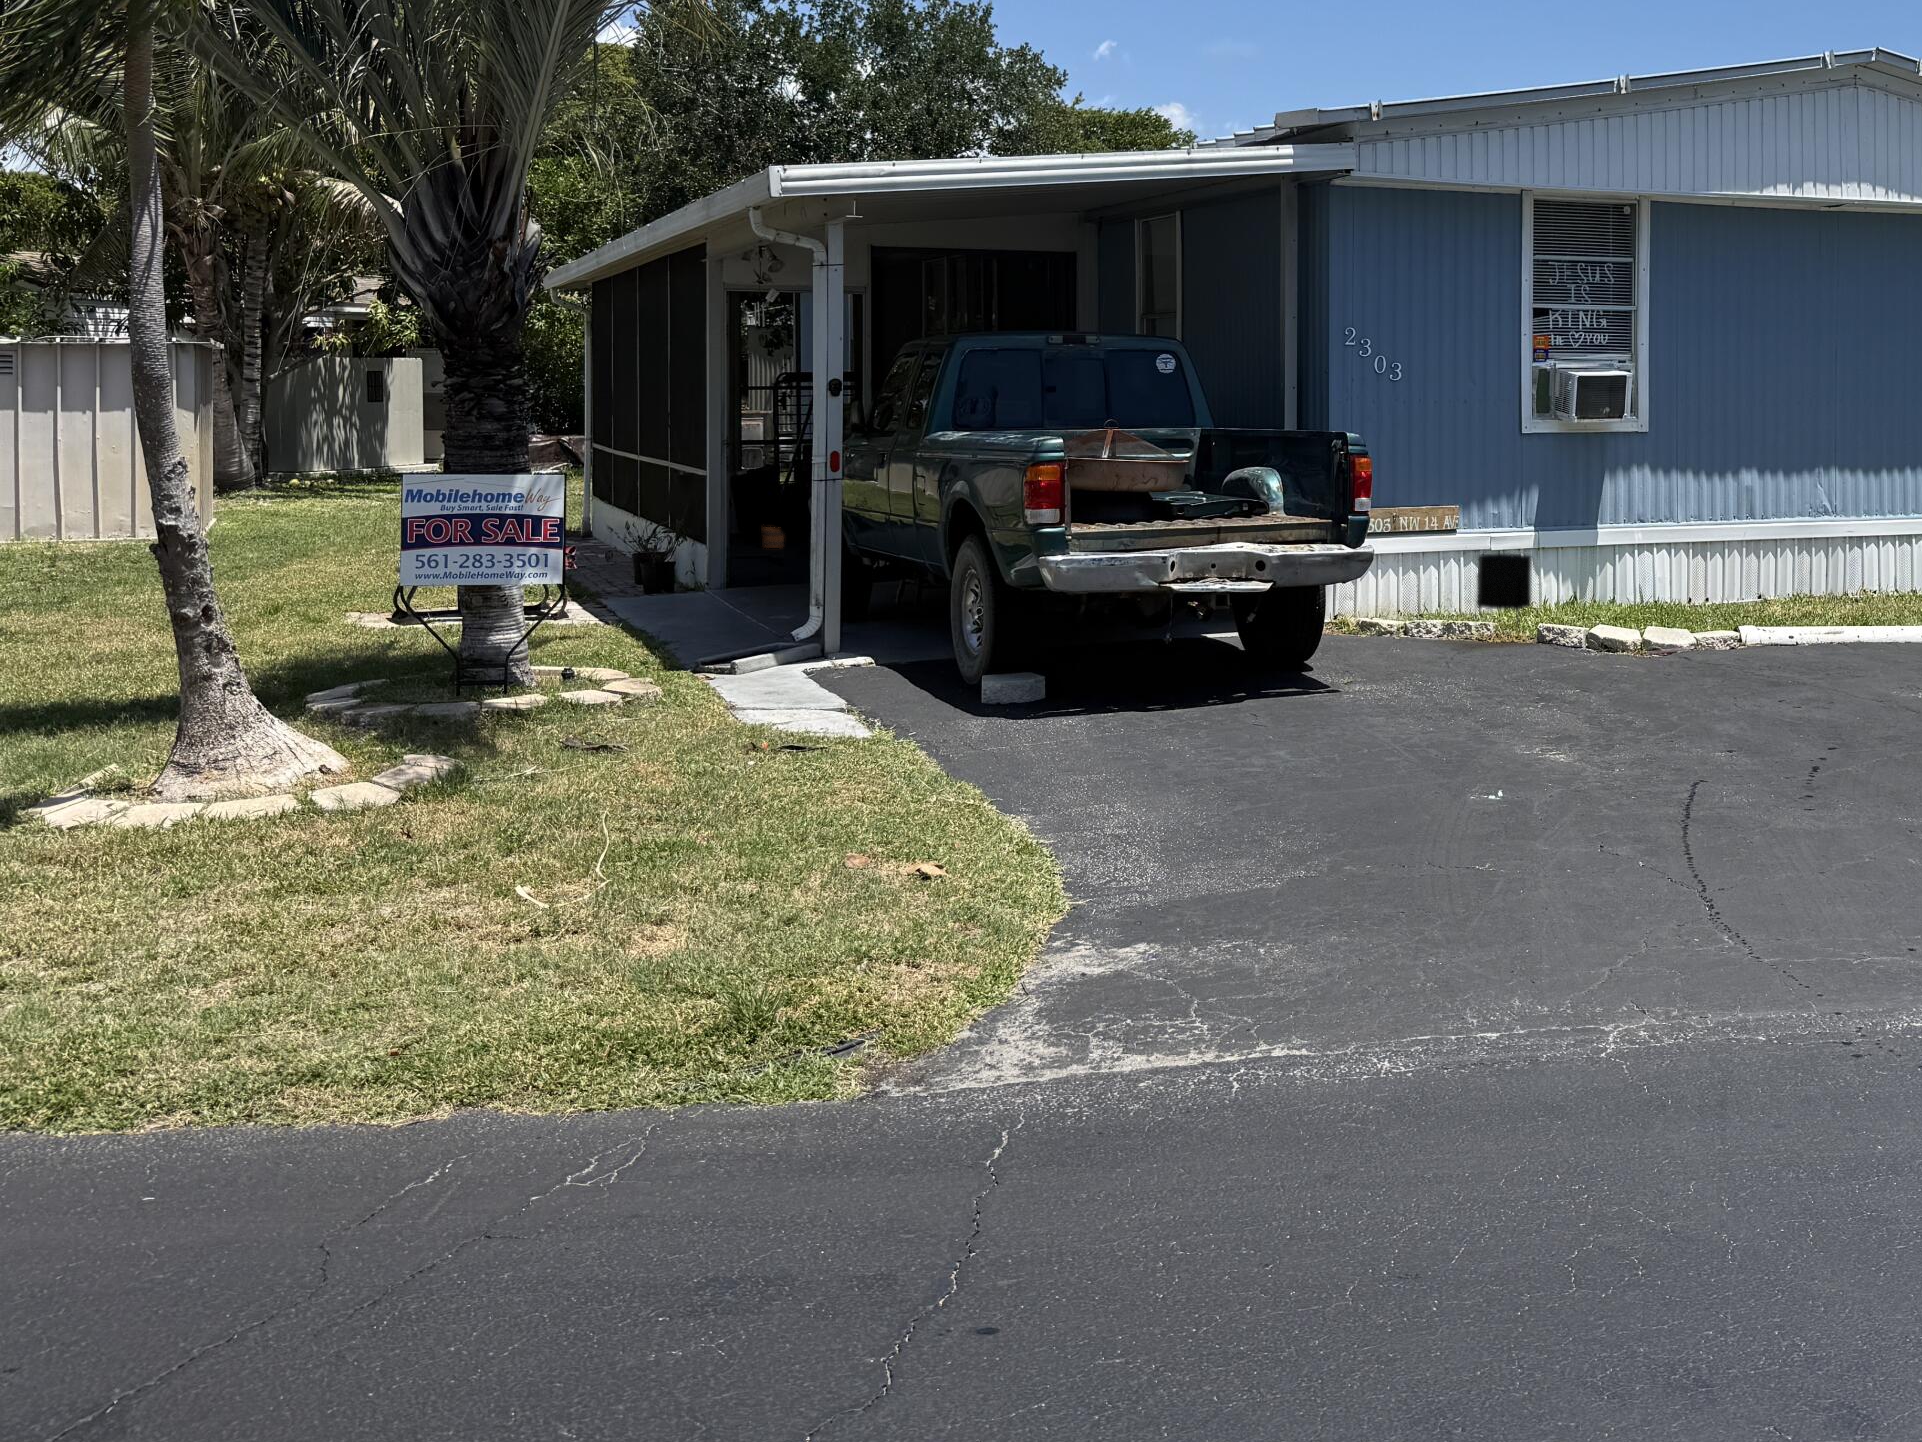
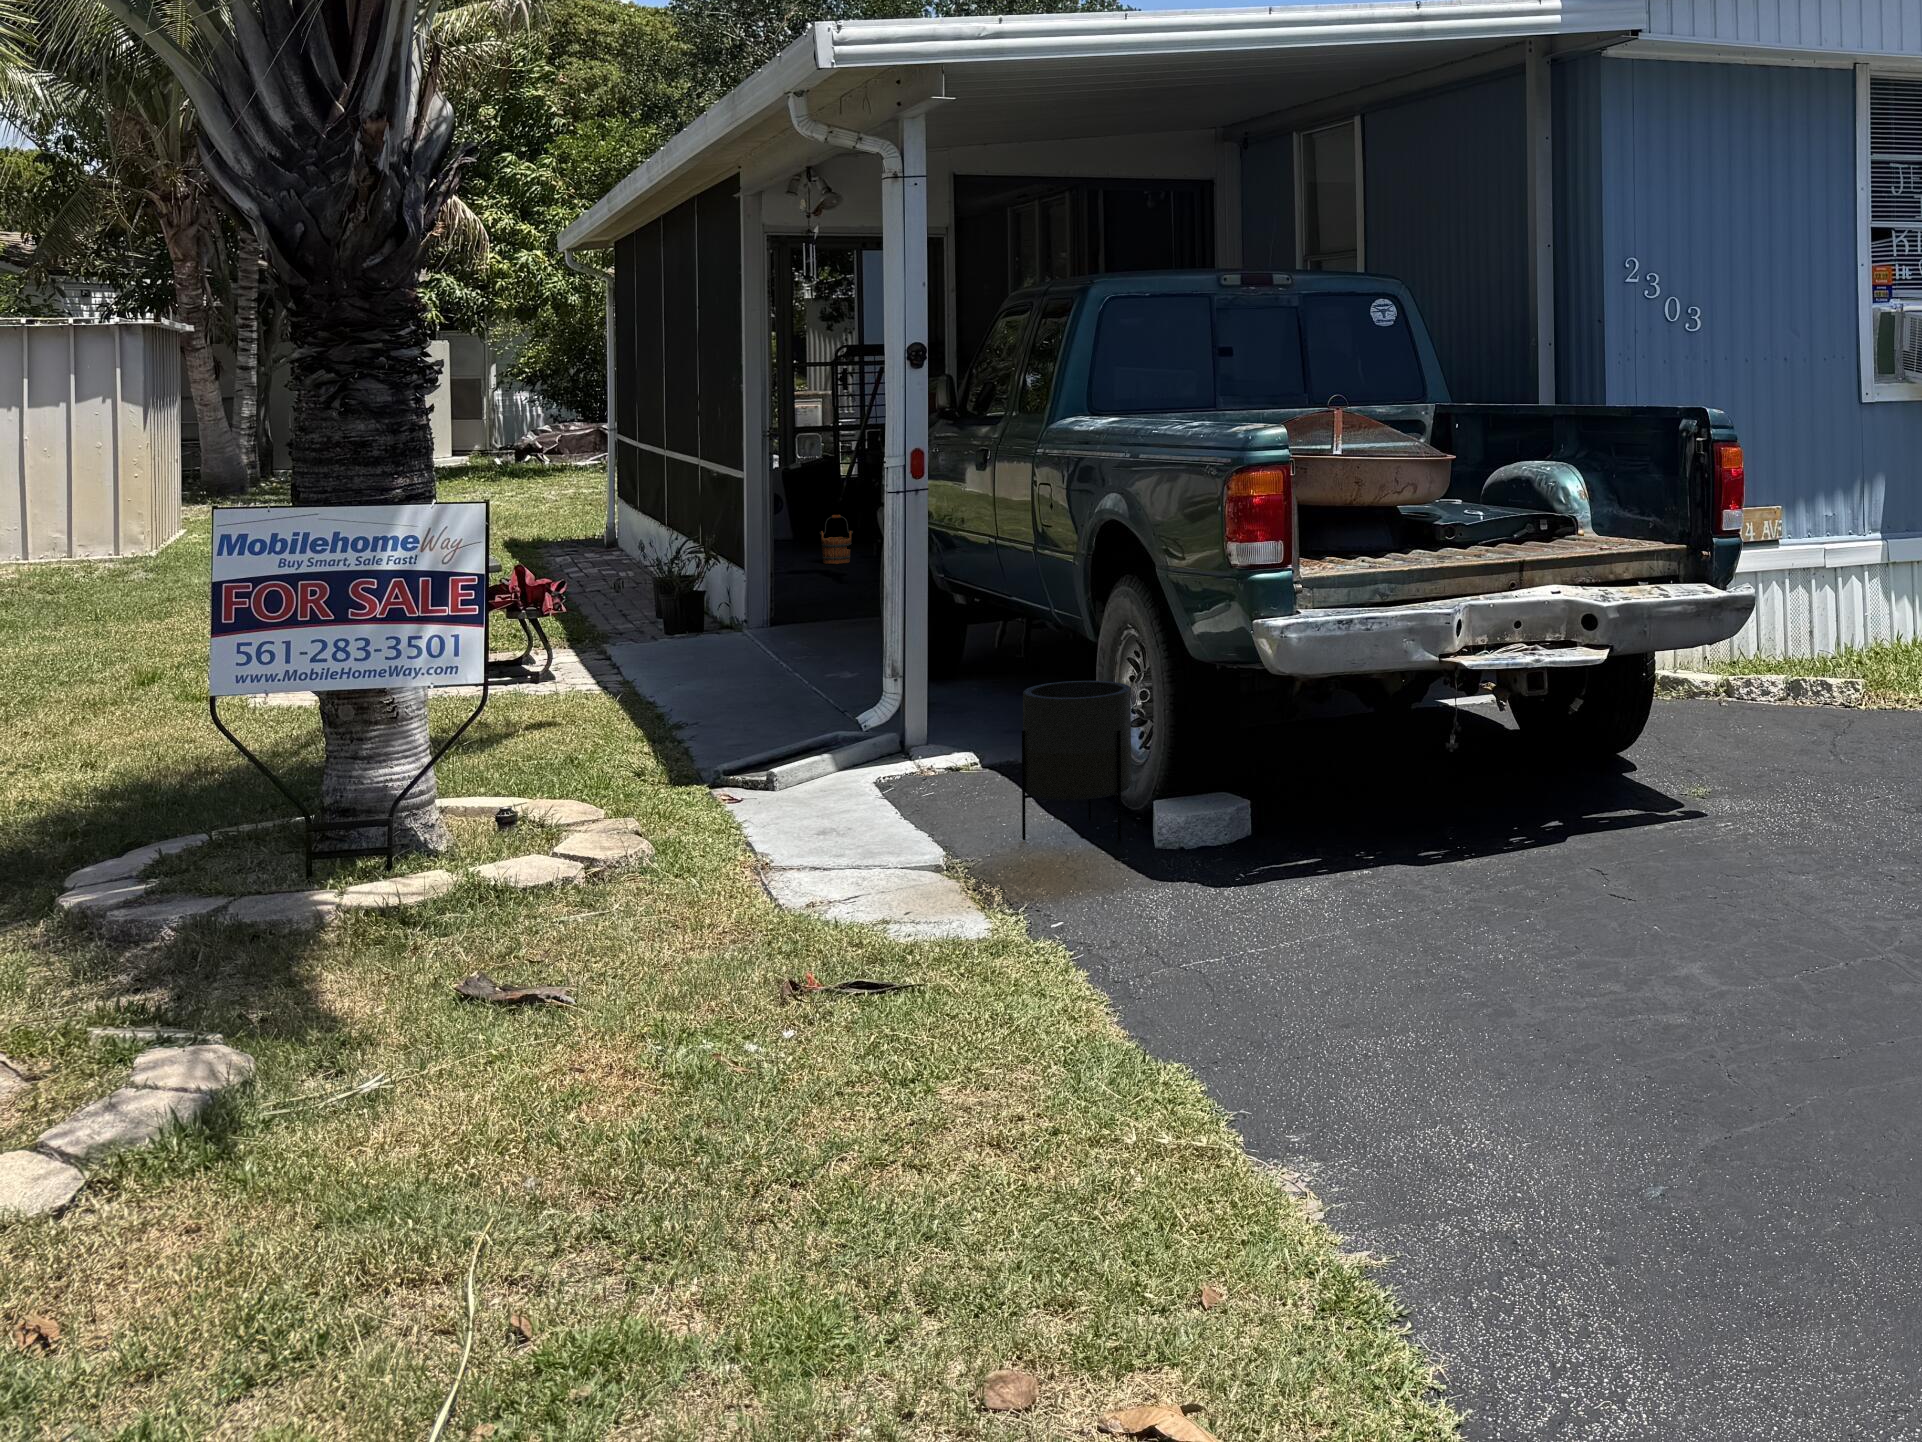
planter: present [1475,553,1532,625] -> present [1022,681,1132,840]

